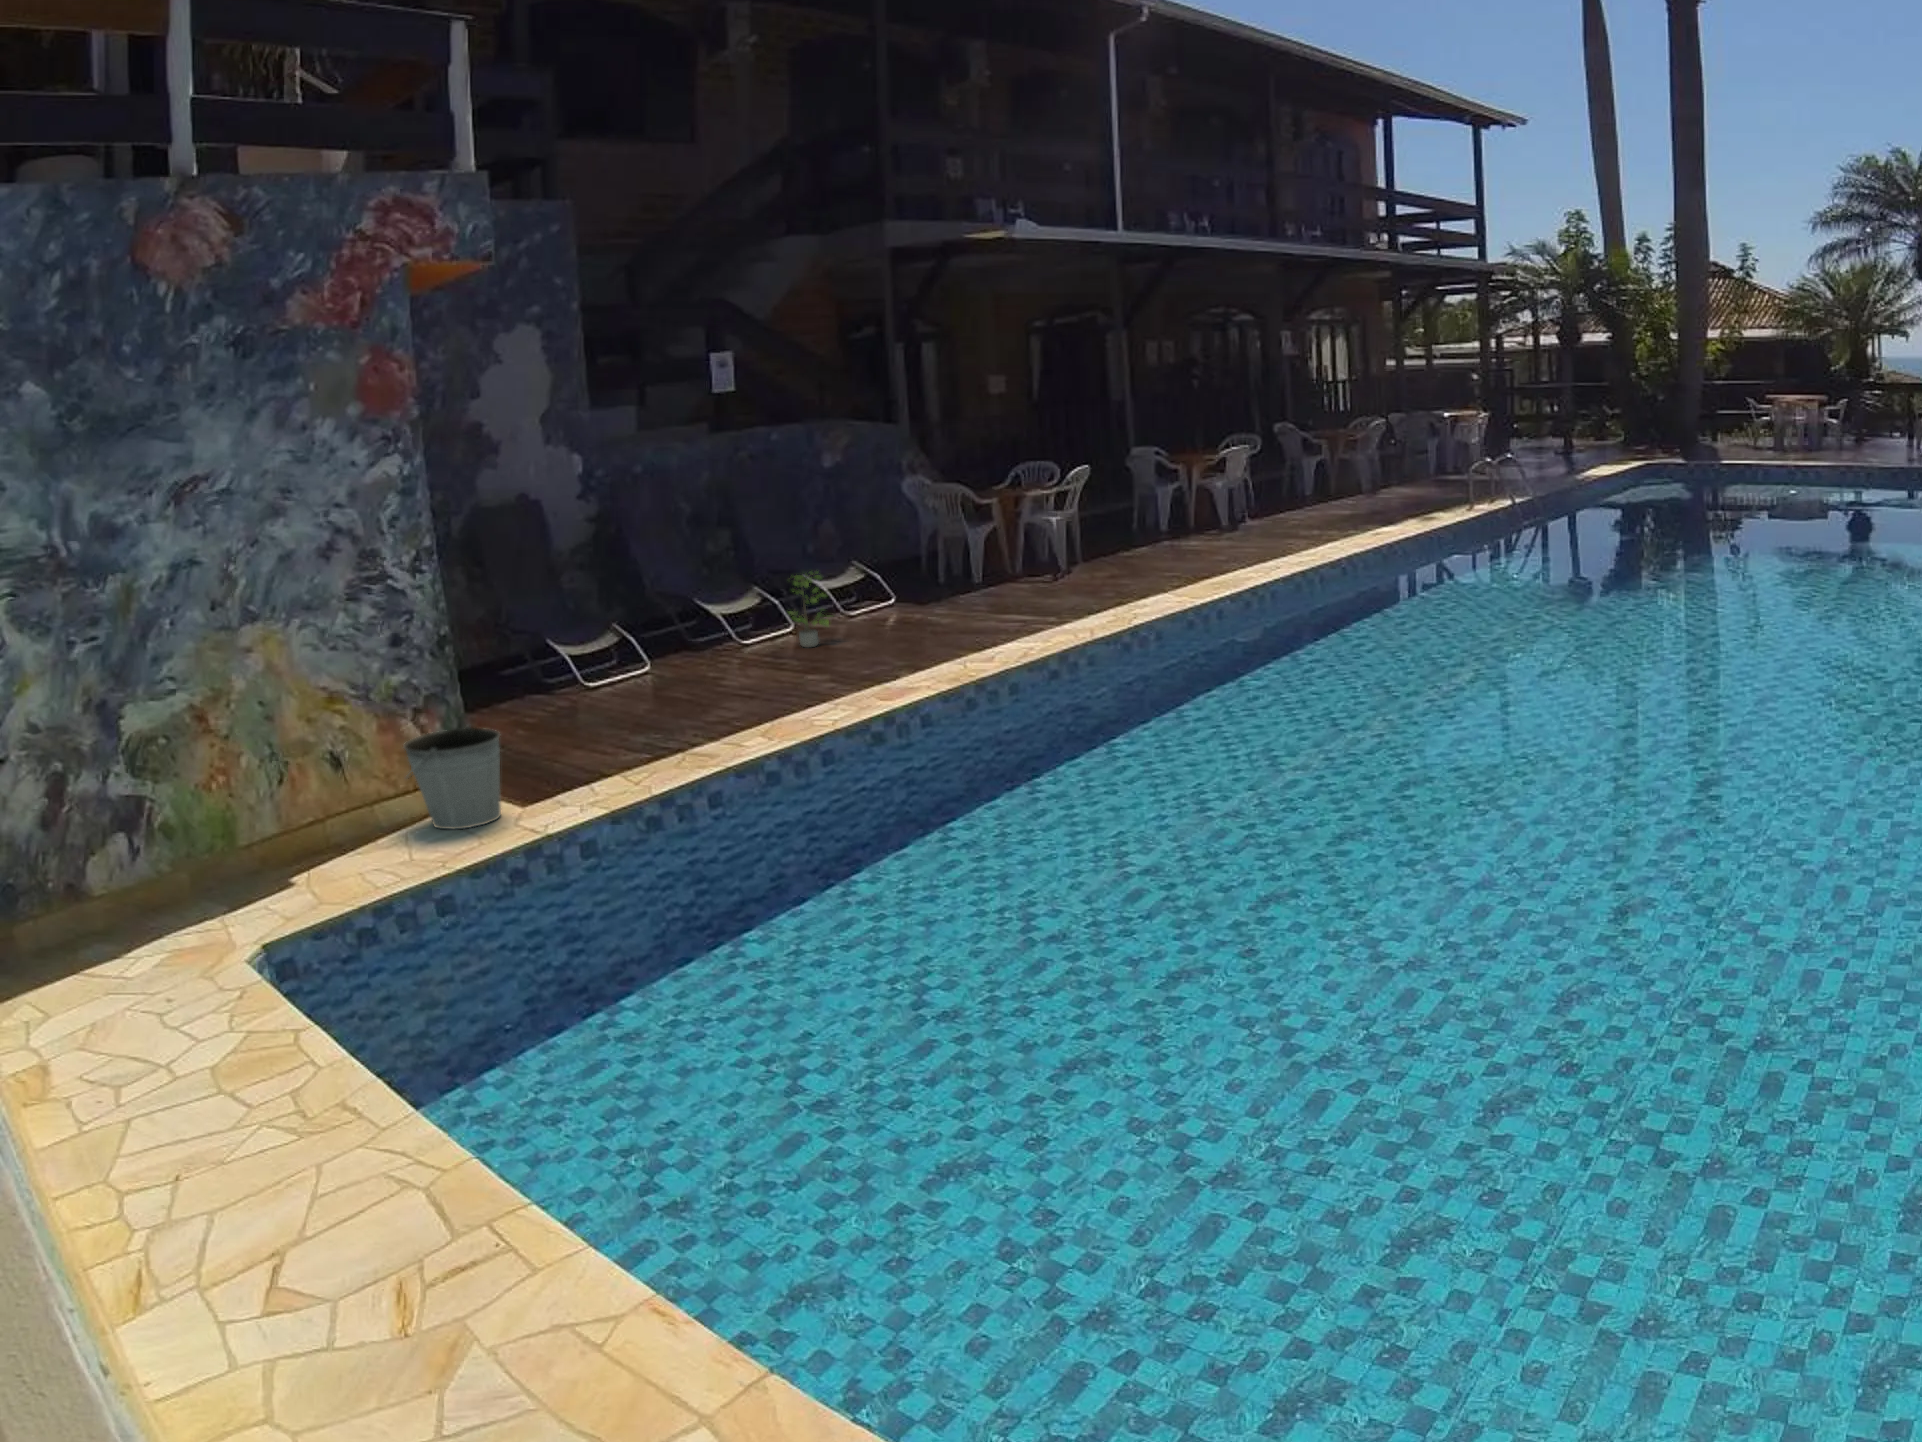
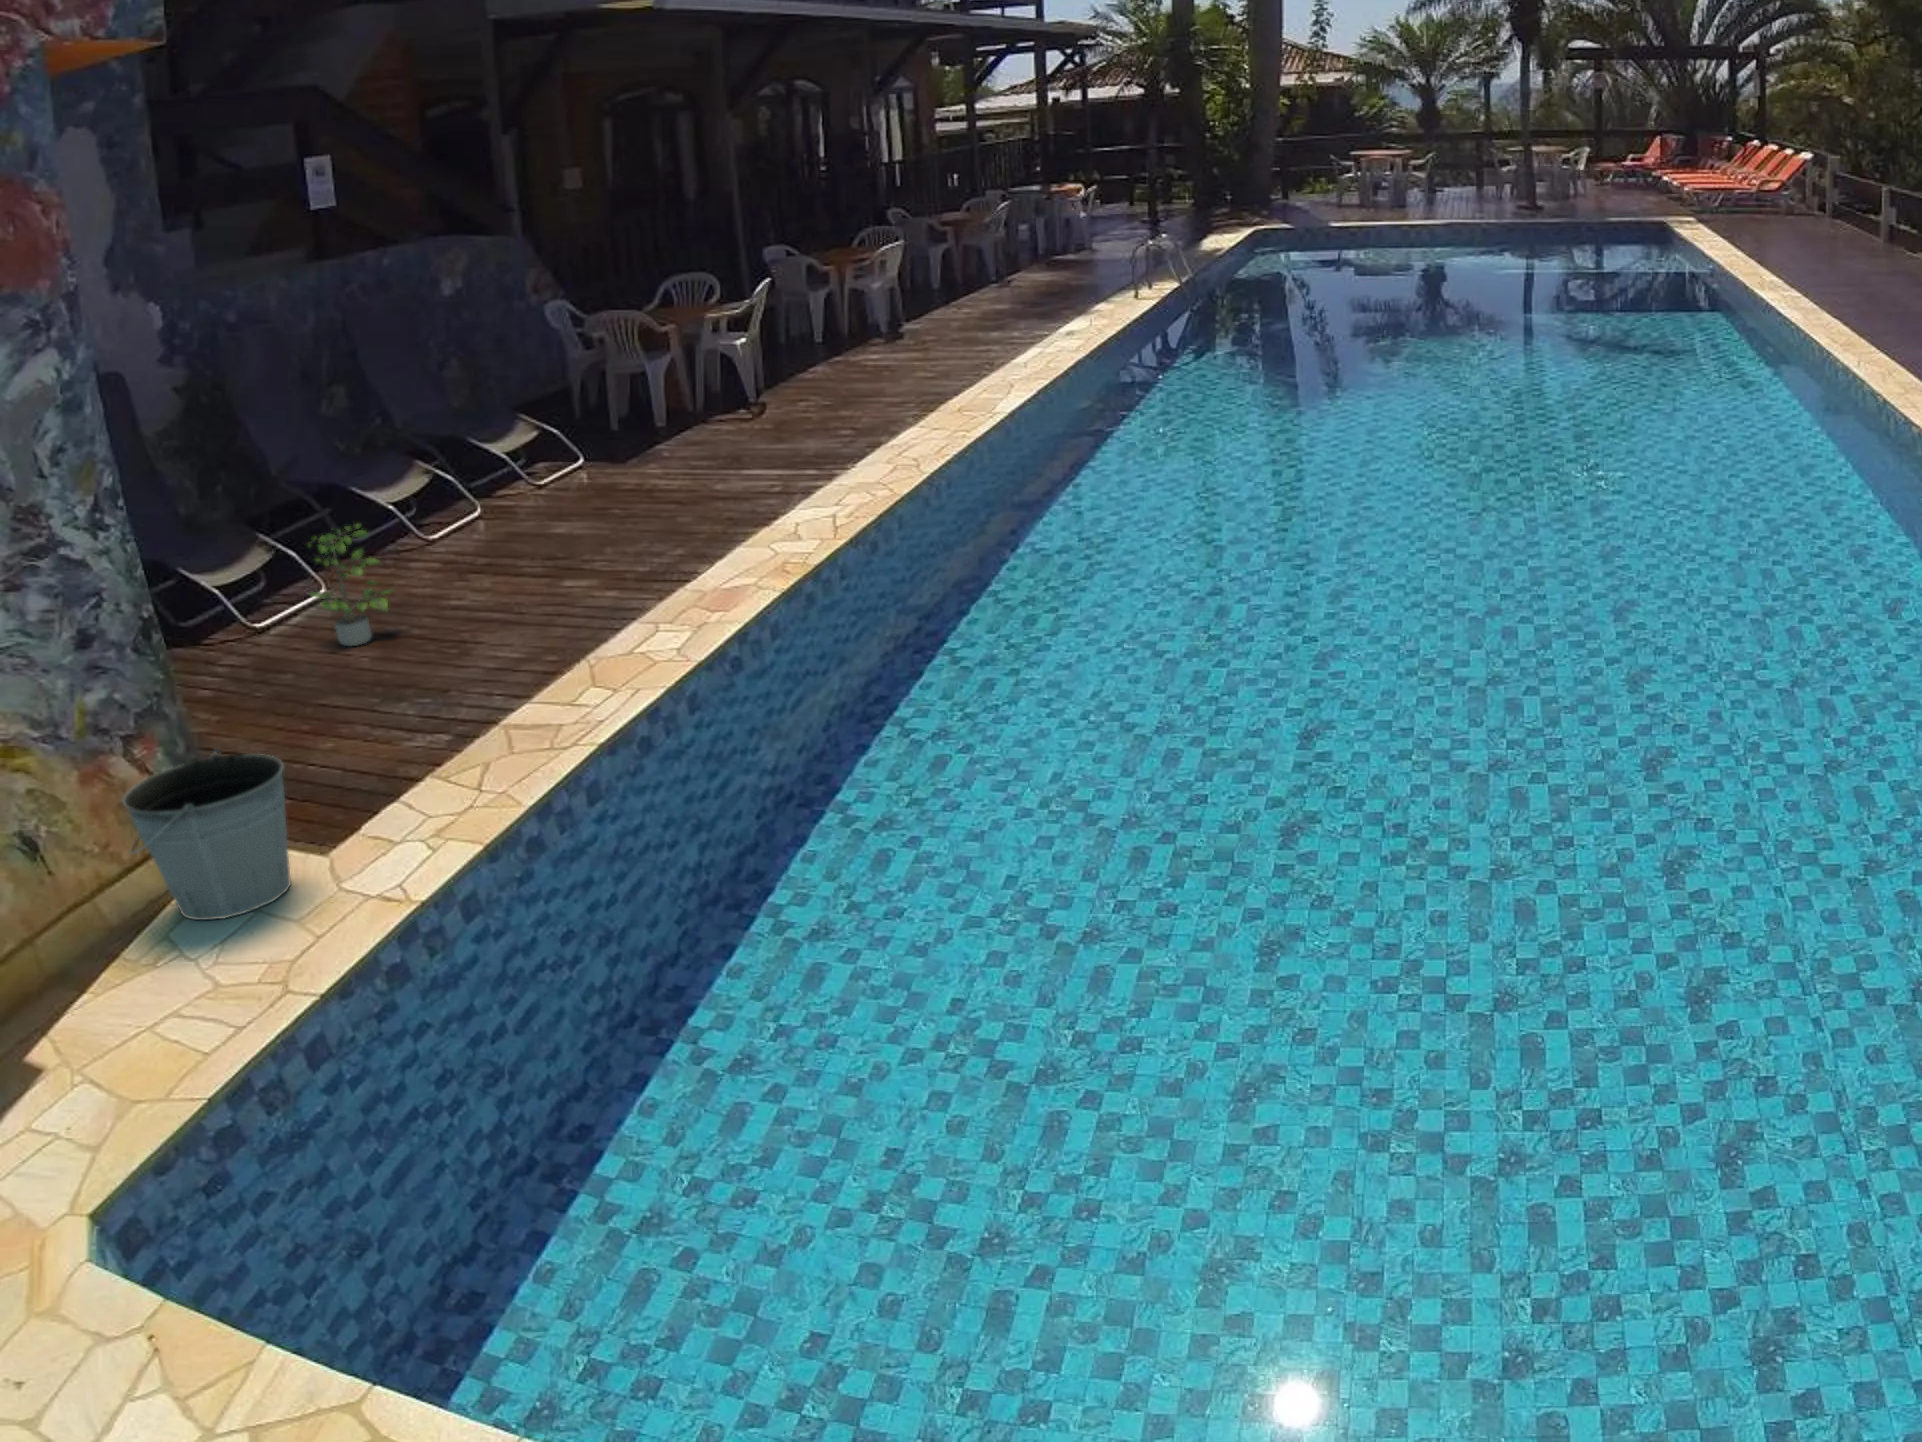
potted plant: present [789,573,829,648] -> present [309,525,392,646]

